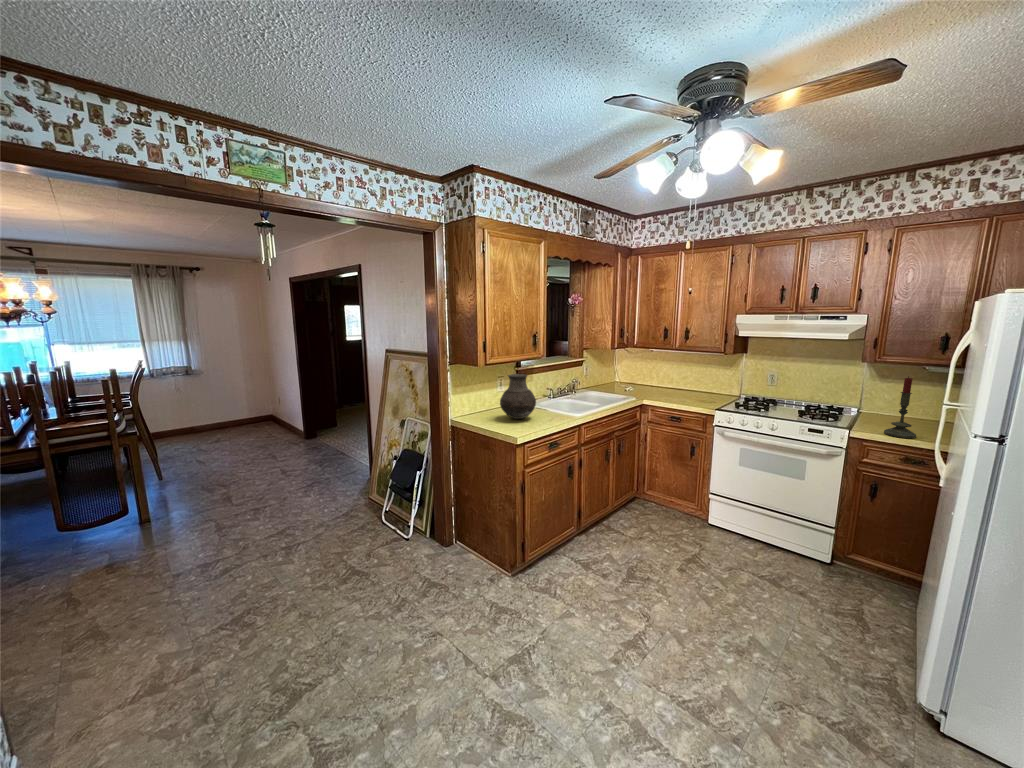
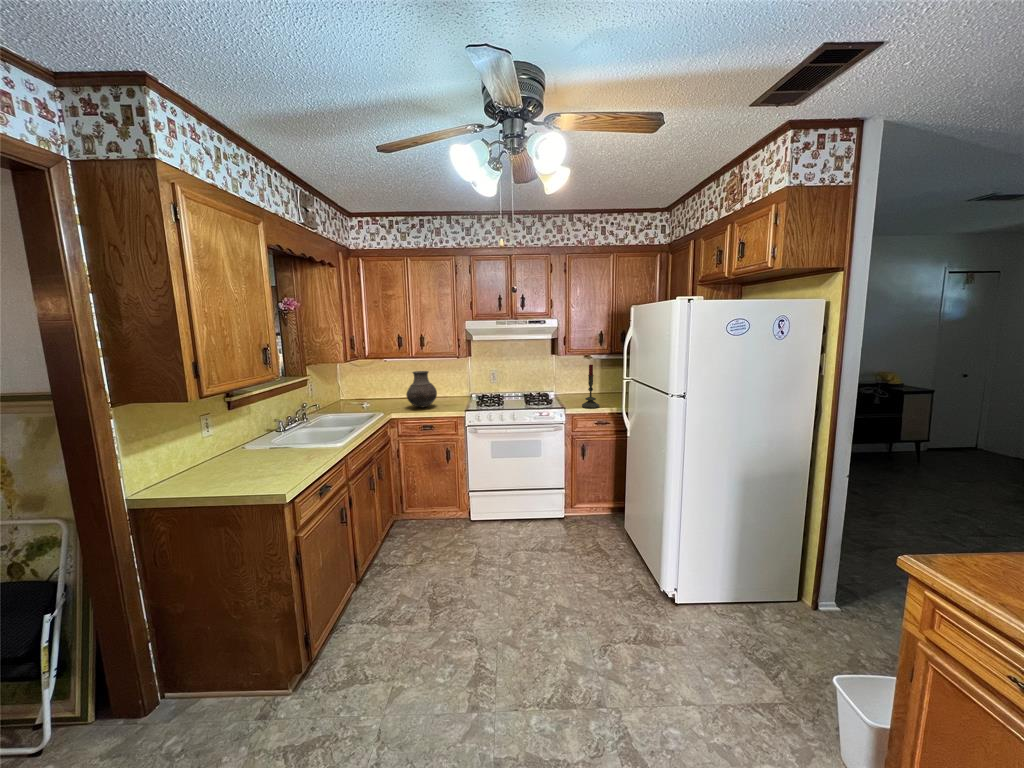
vase: present [500,374,536,419] -> present [406,371,437,407]

